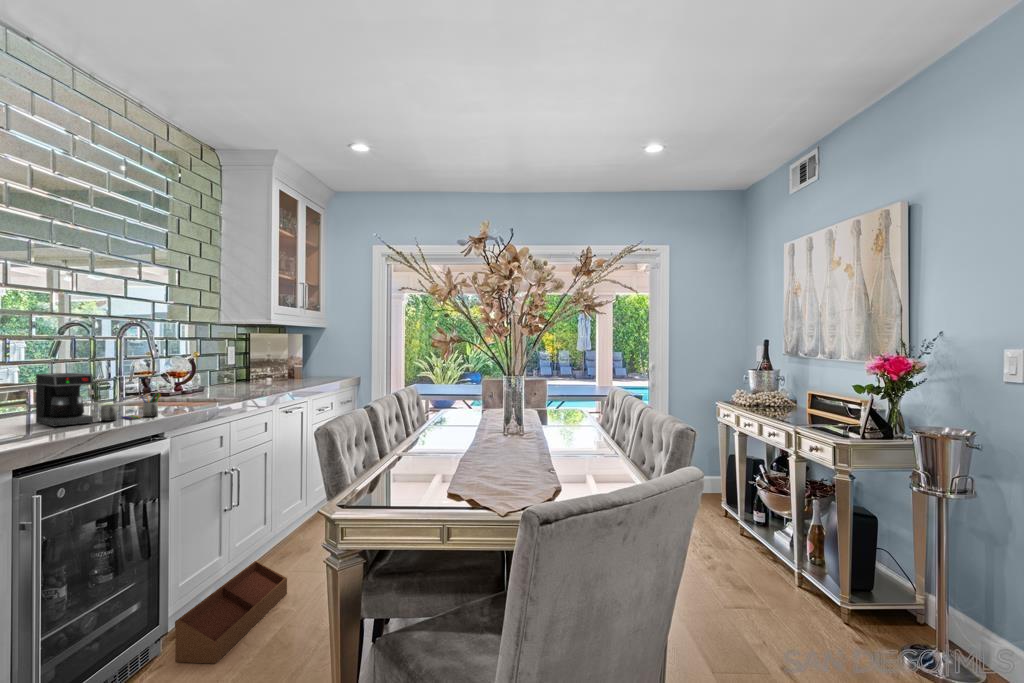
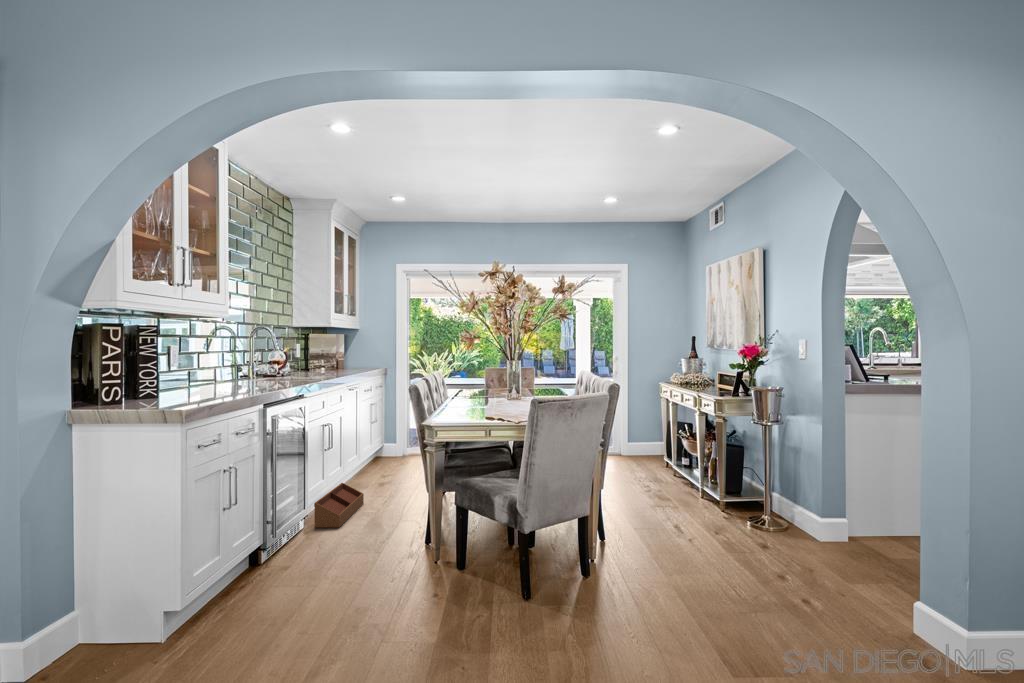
coffee maker: present [36,373,161,427] -> none [236,355,299,384]

